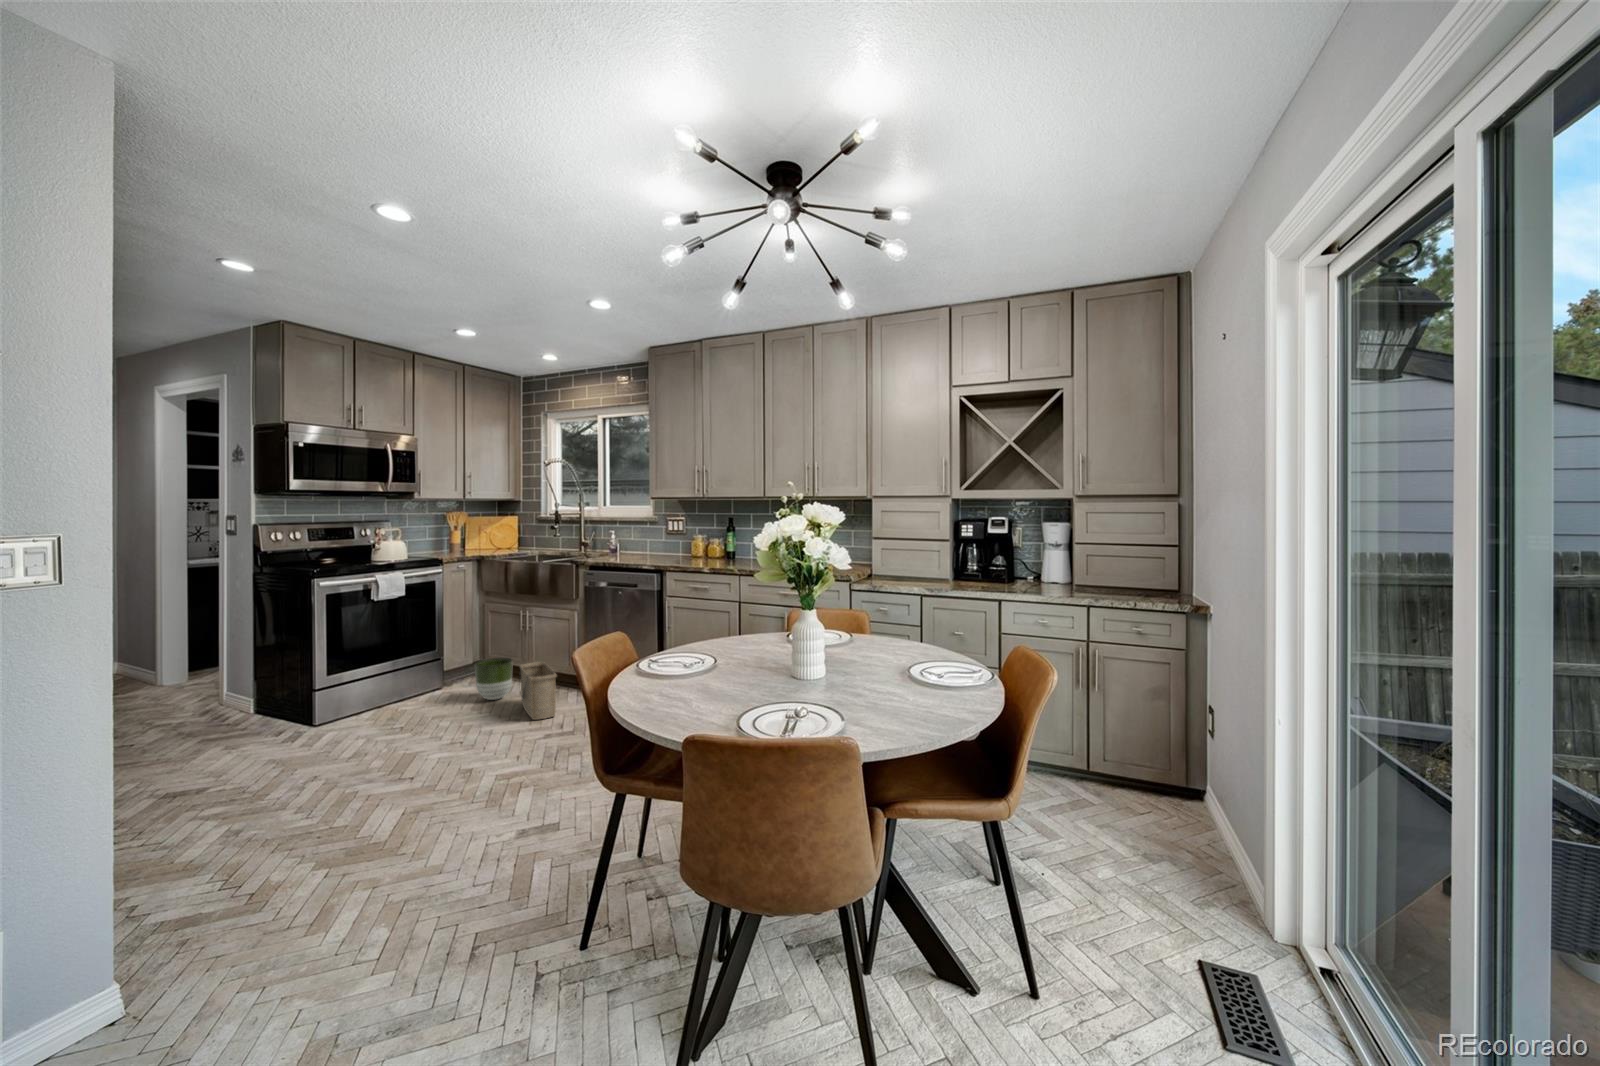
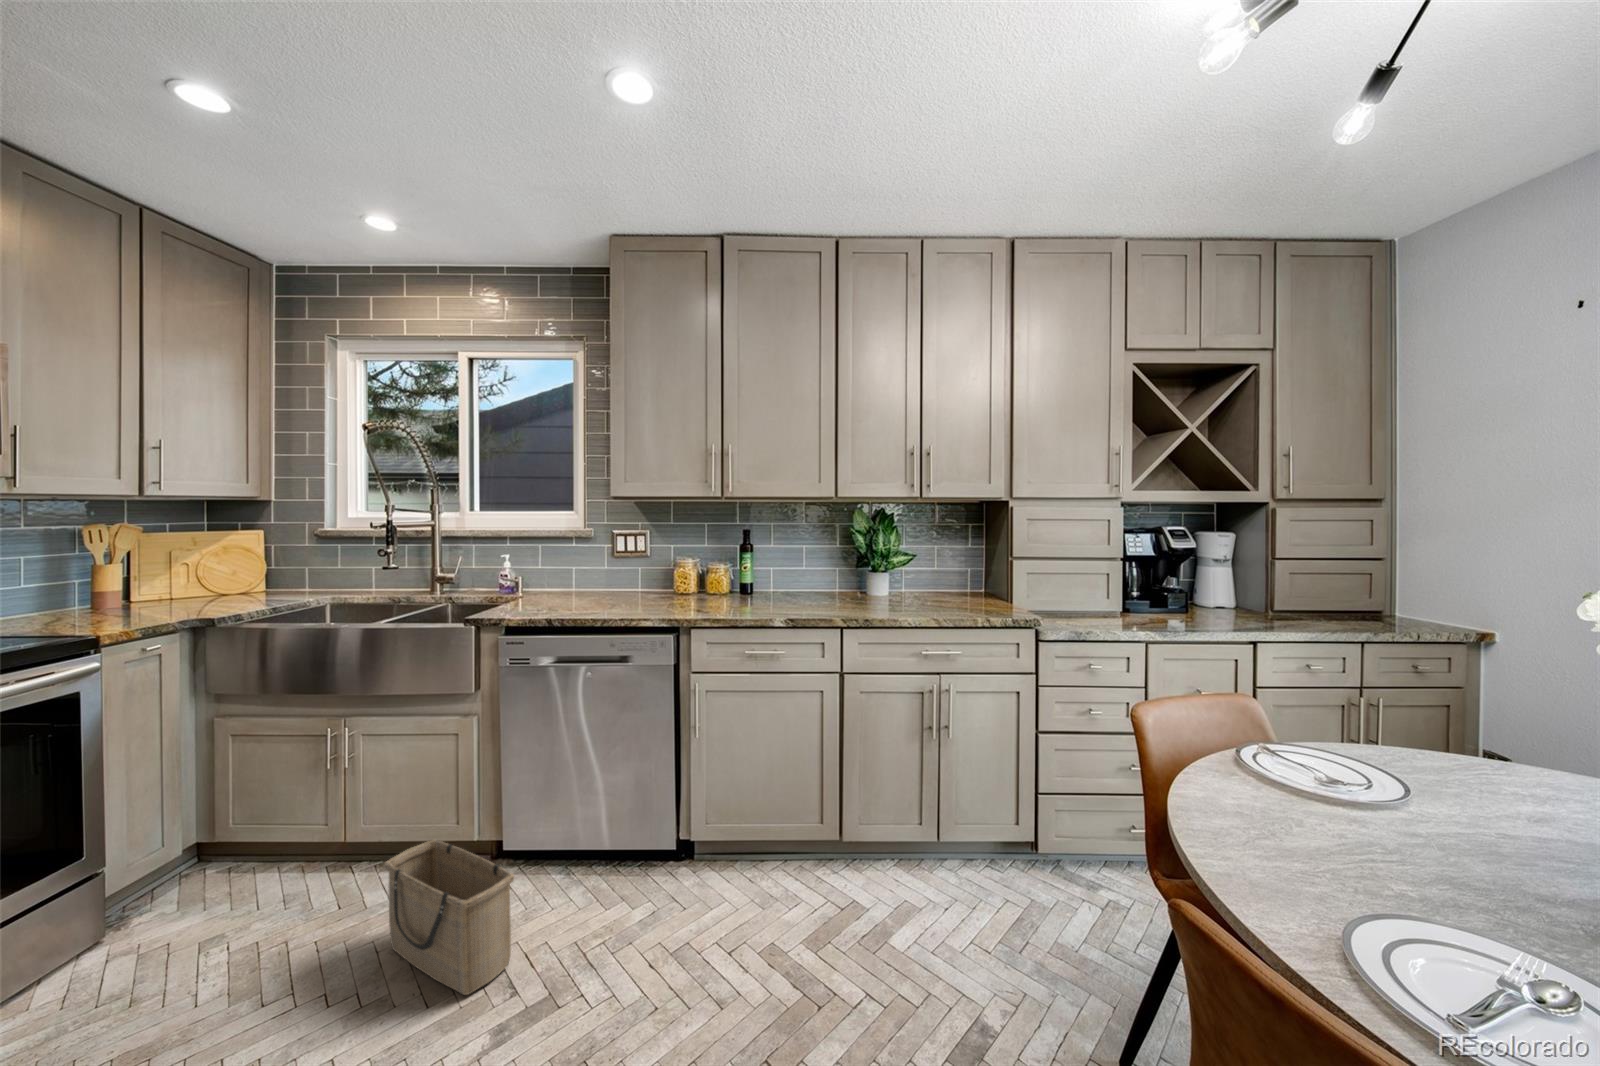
planter: present [475,658,513,700] -> none [242,844,345,960]

